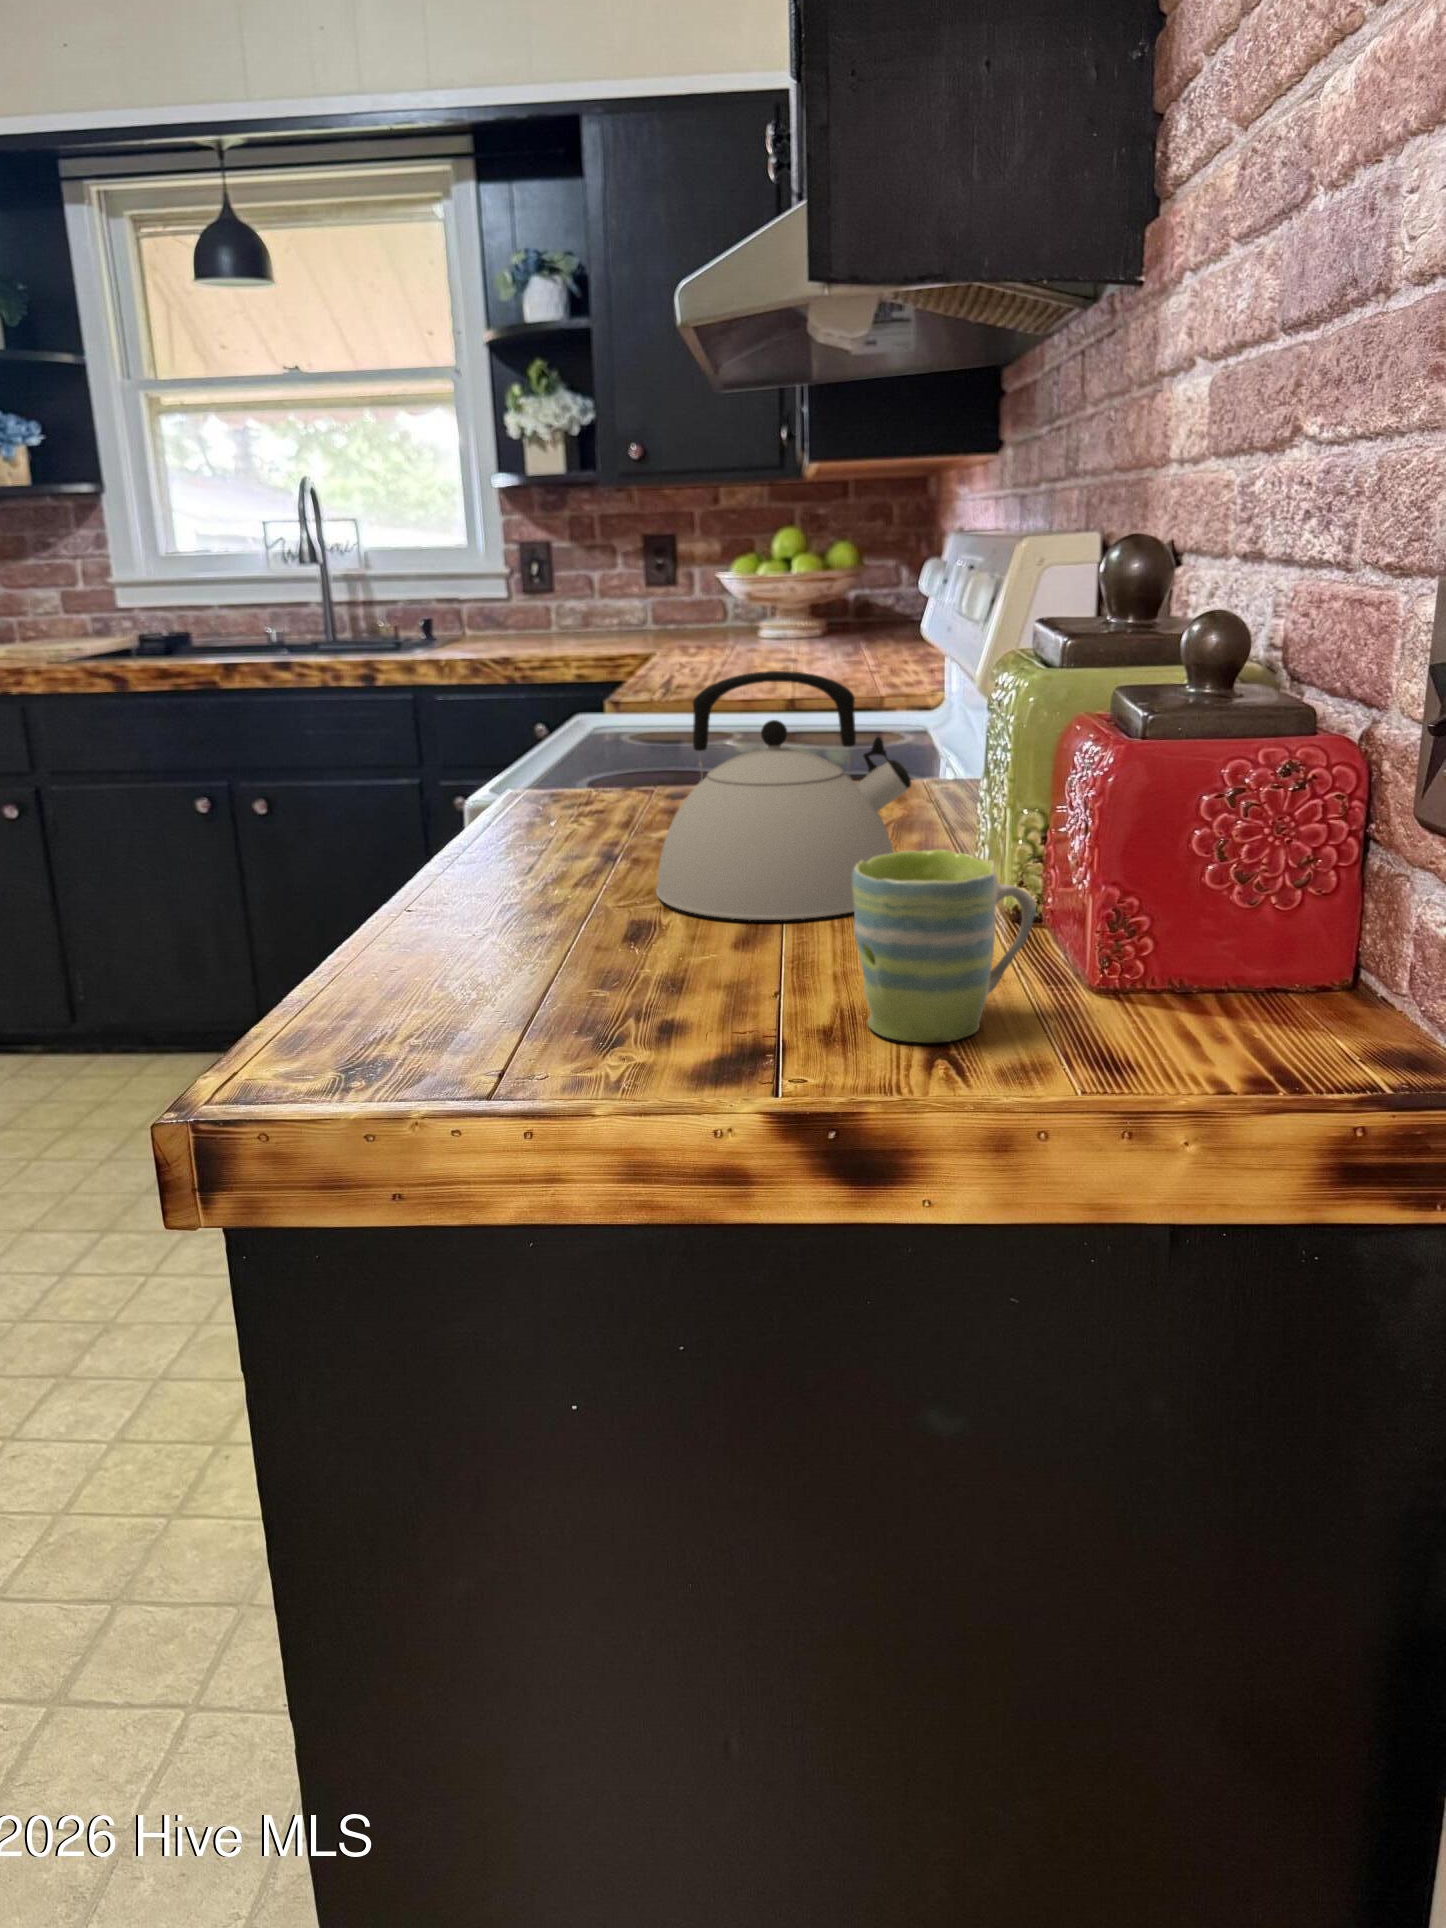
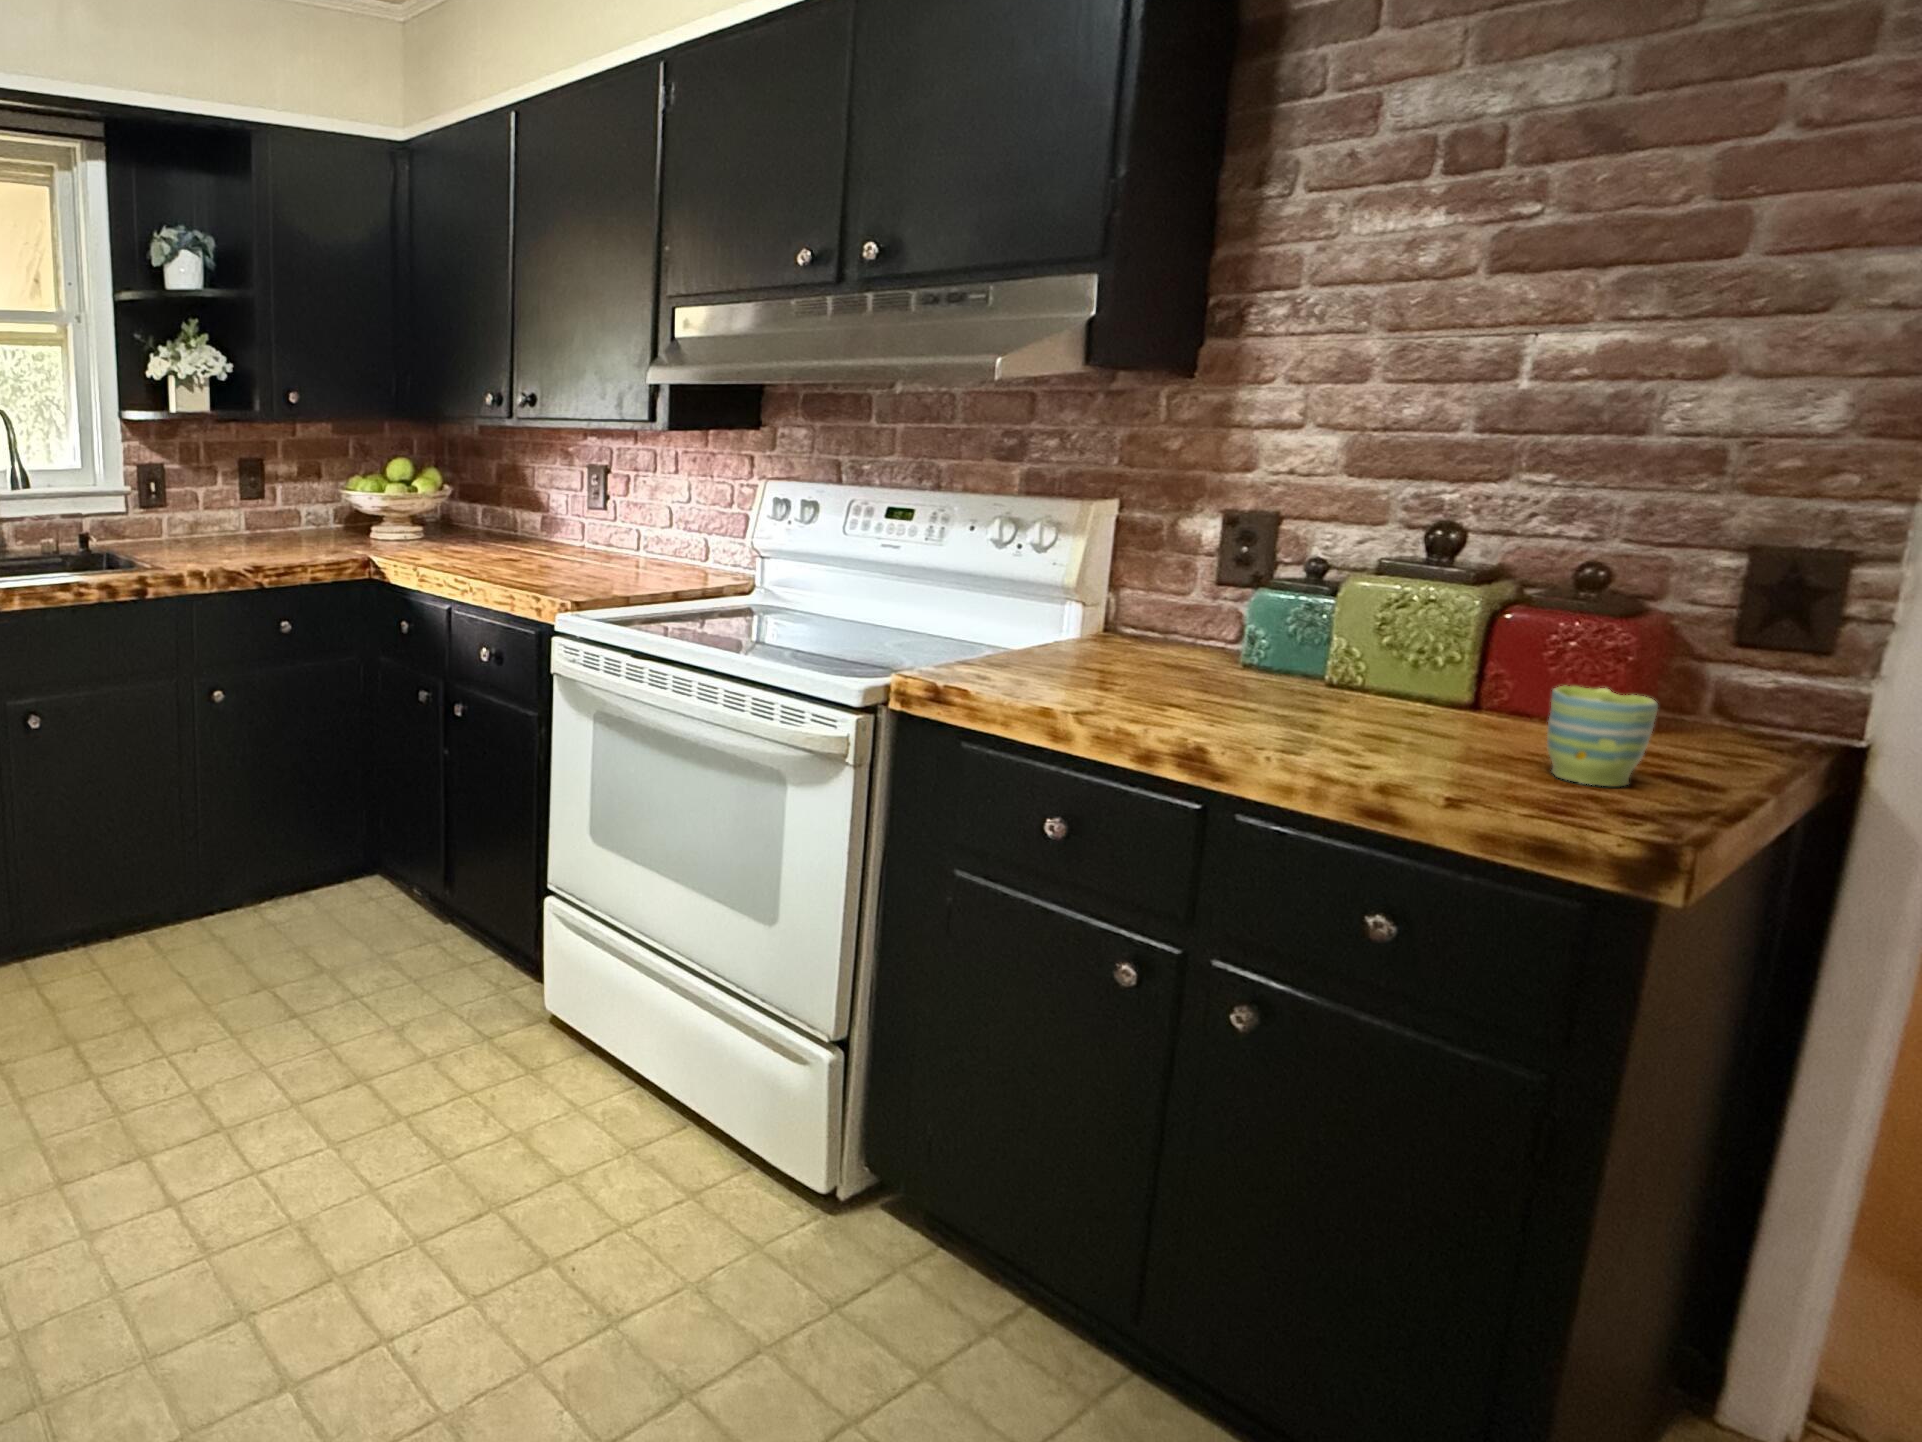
kettle: present [656,671,911,920] -> none [1134,591,1314,742]

